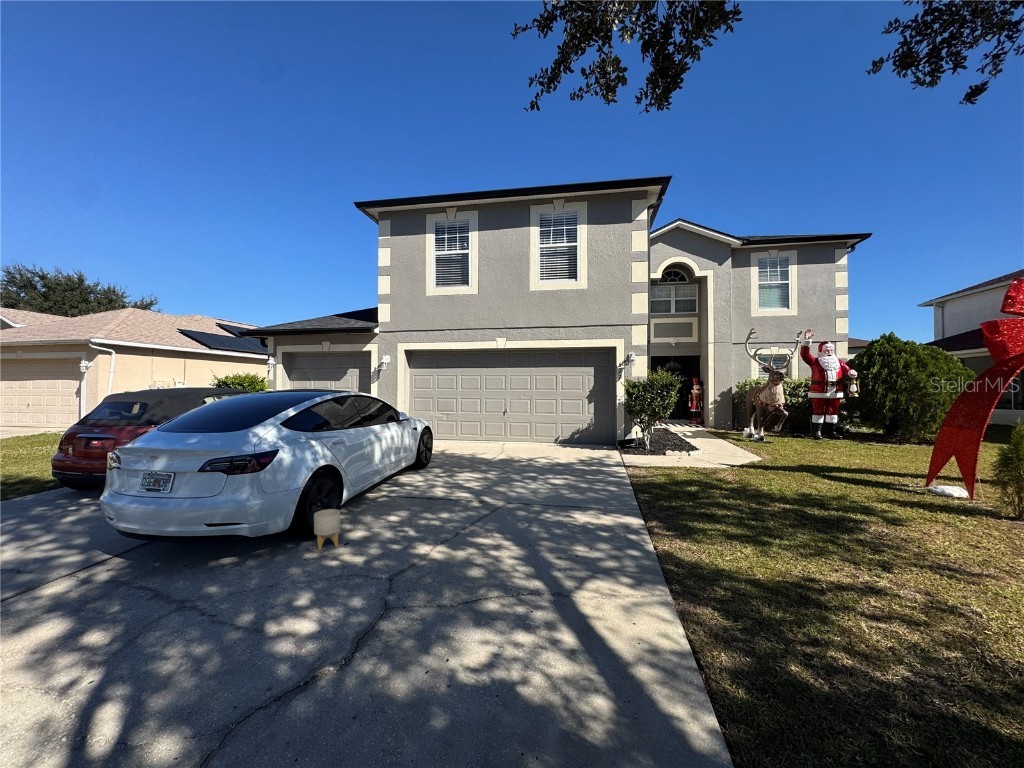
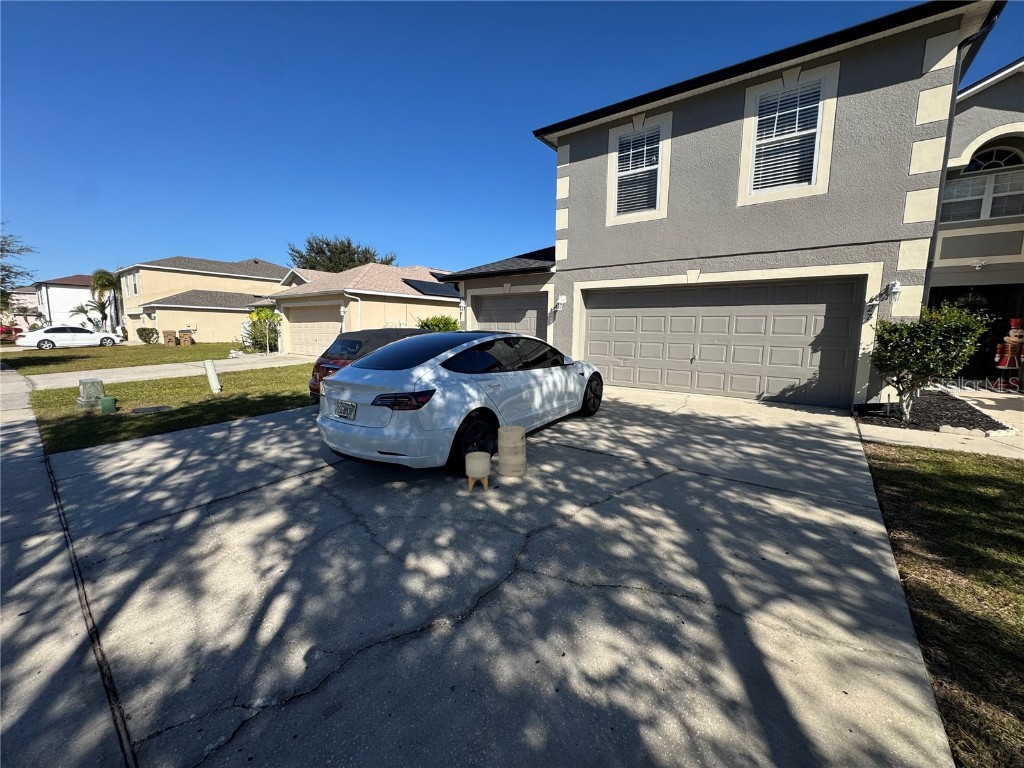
trash can: none [344,481,374,531] -> present [498,426,527,477]

